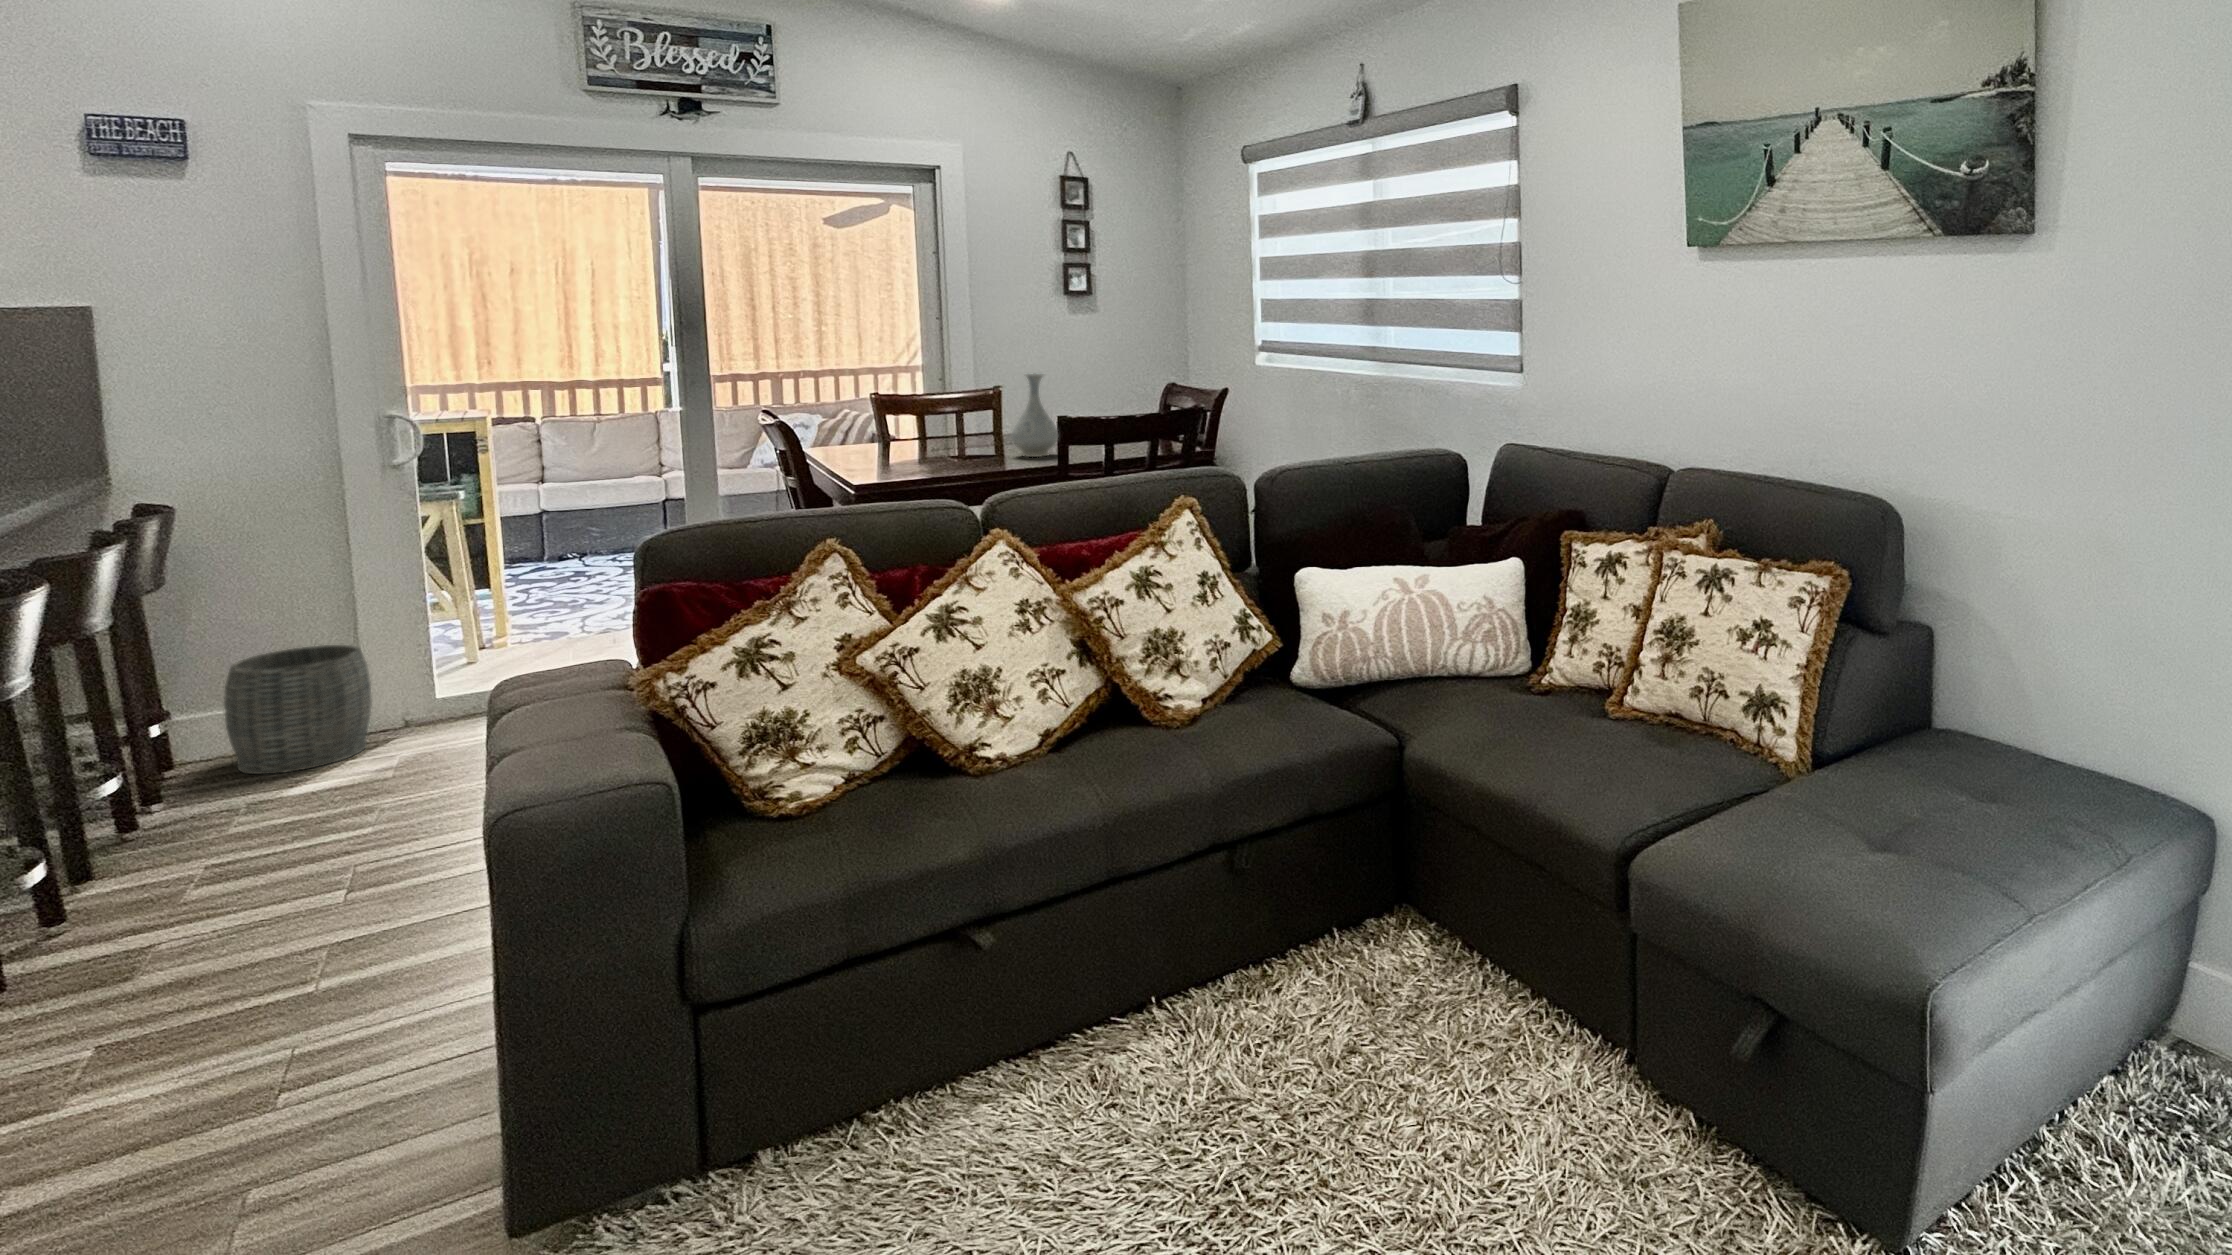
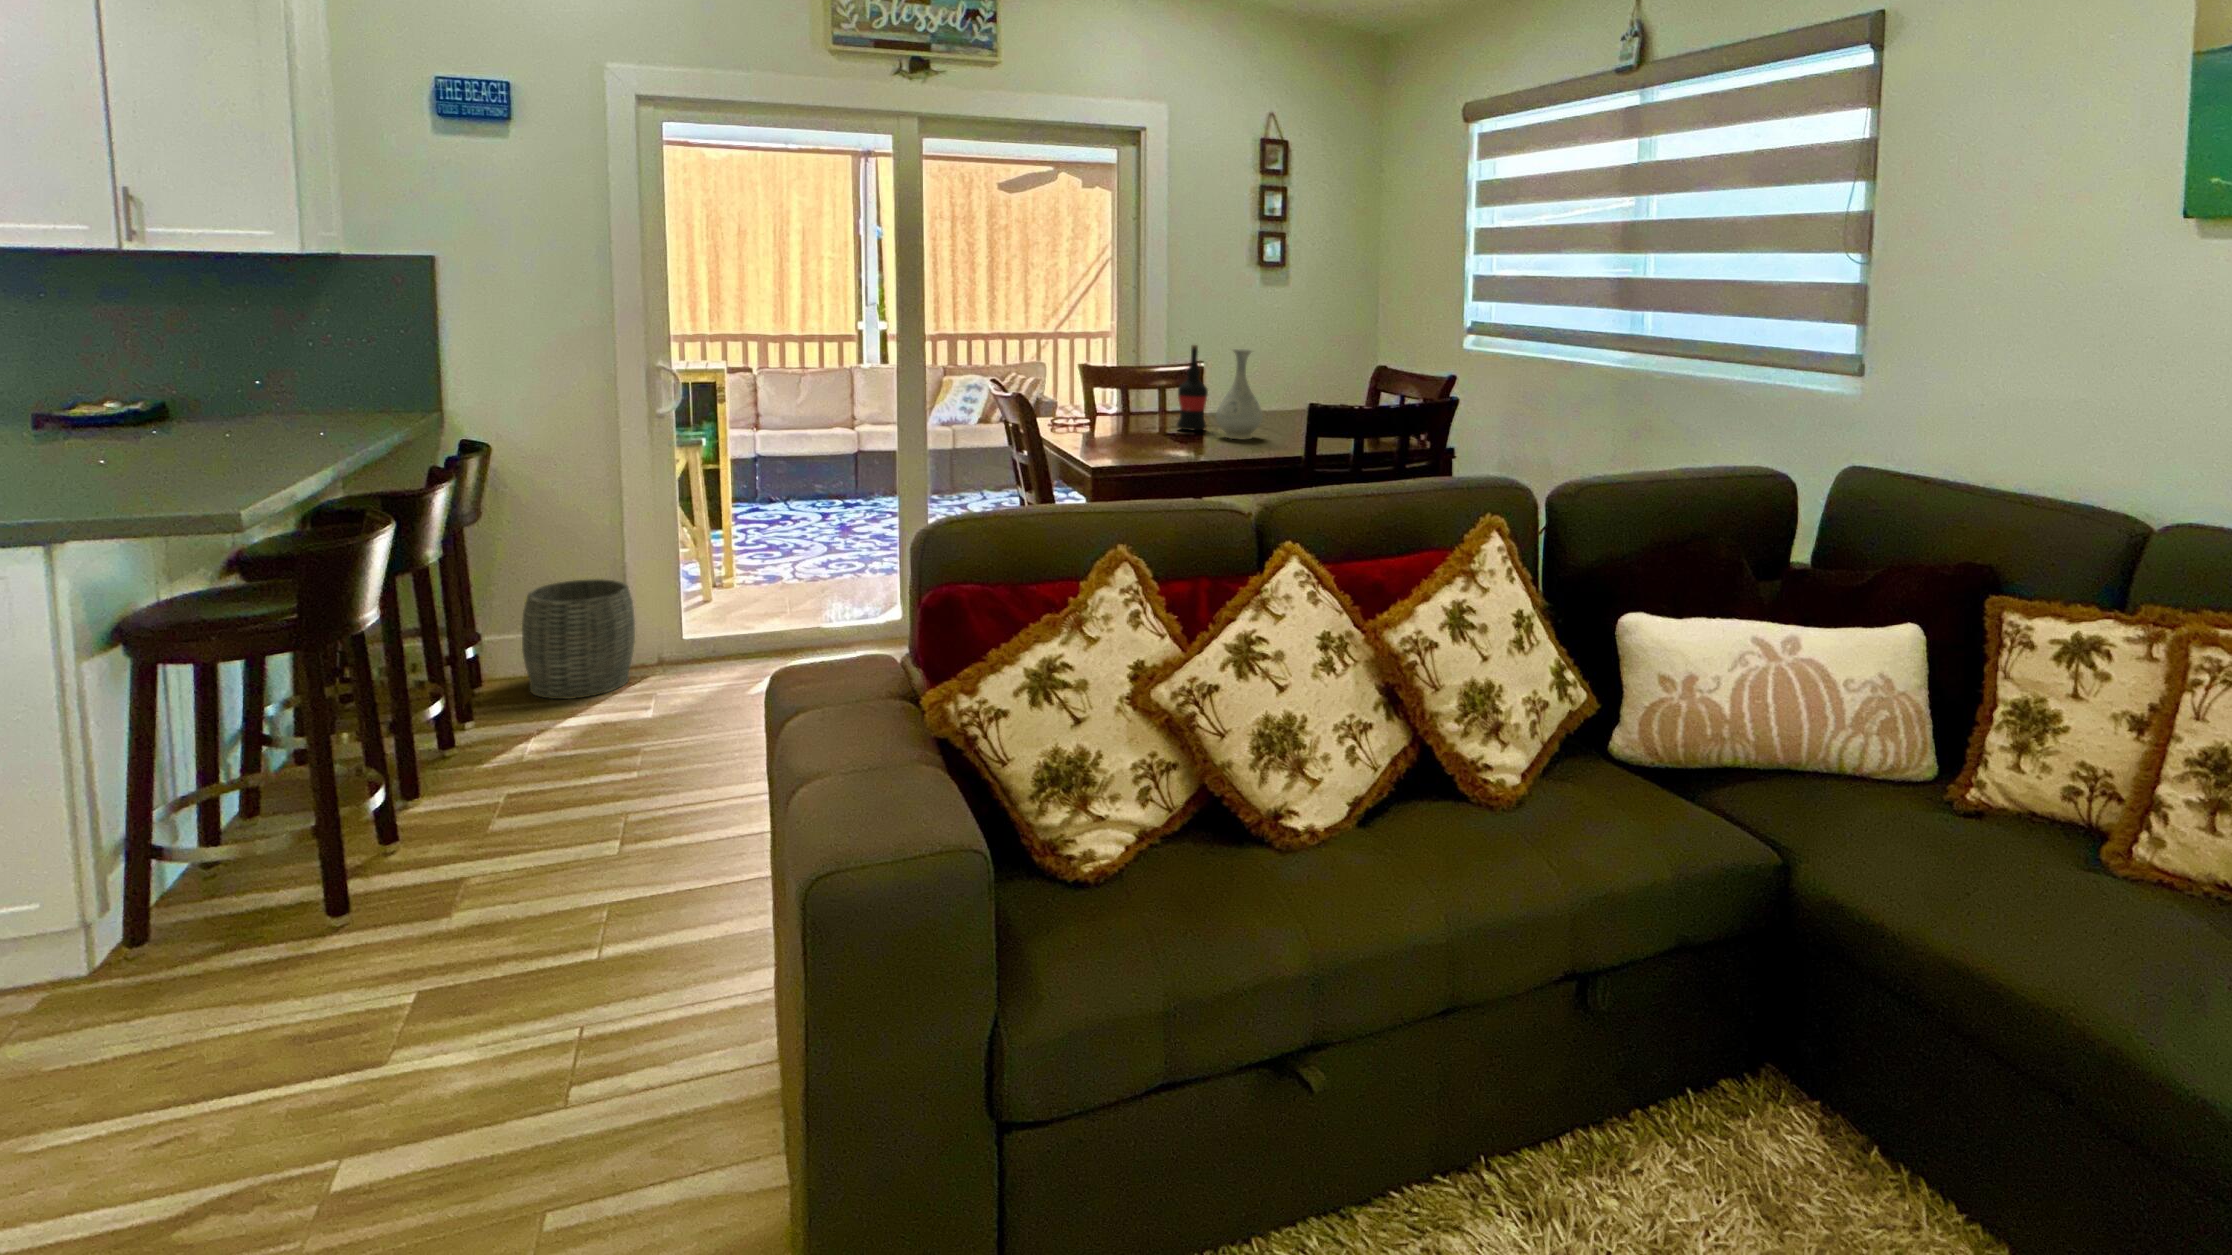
wine bottle: none [976,371,1007,452] -> present [1177,345,1208,430]

